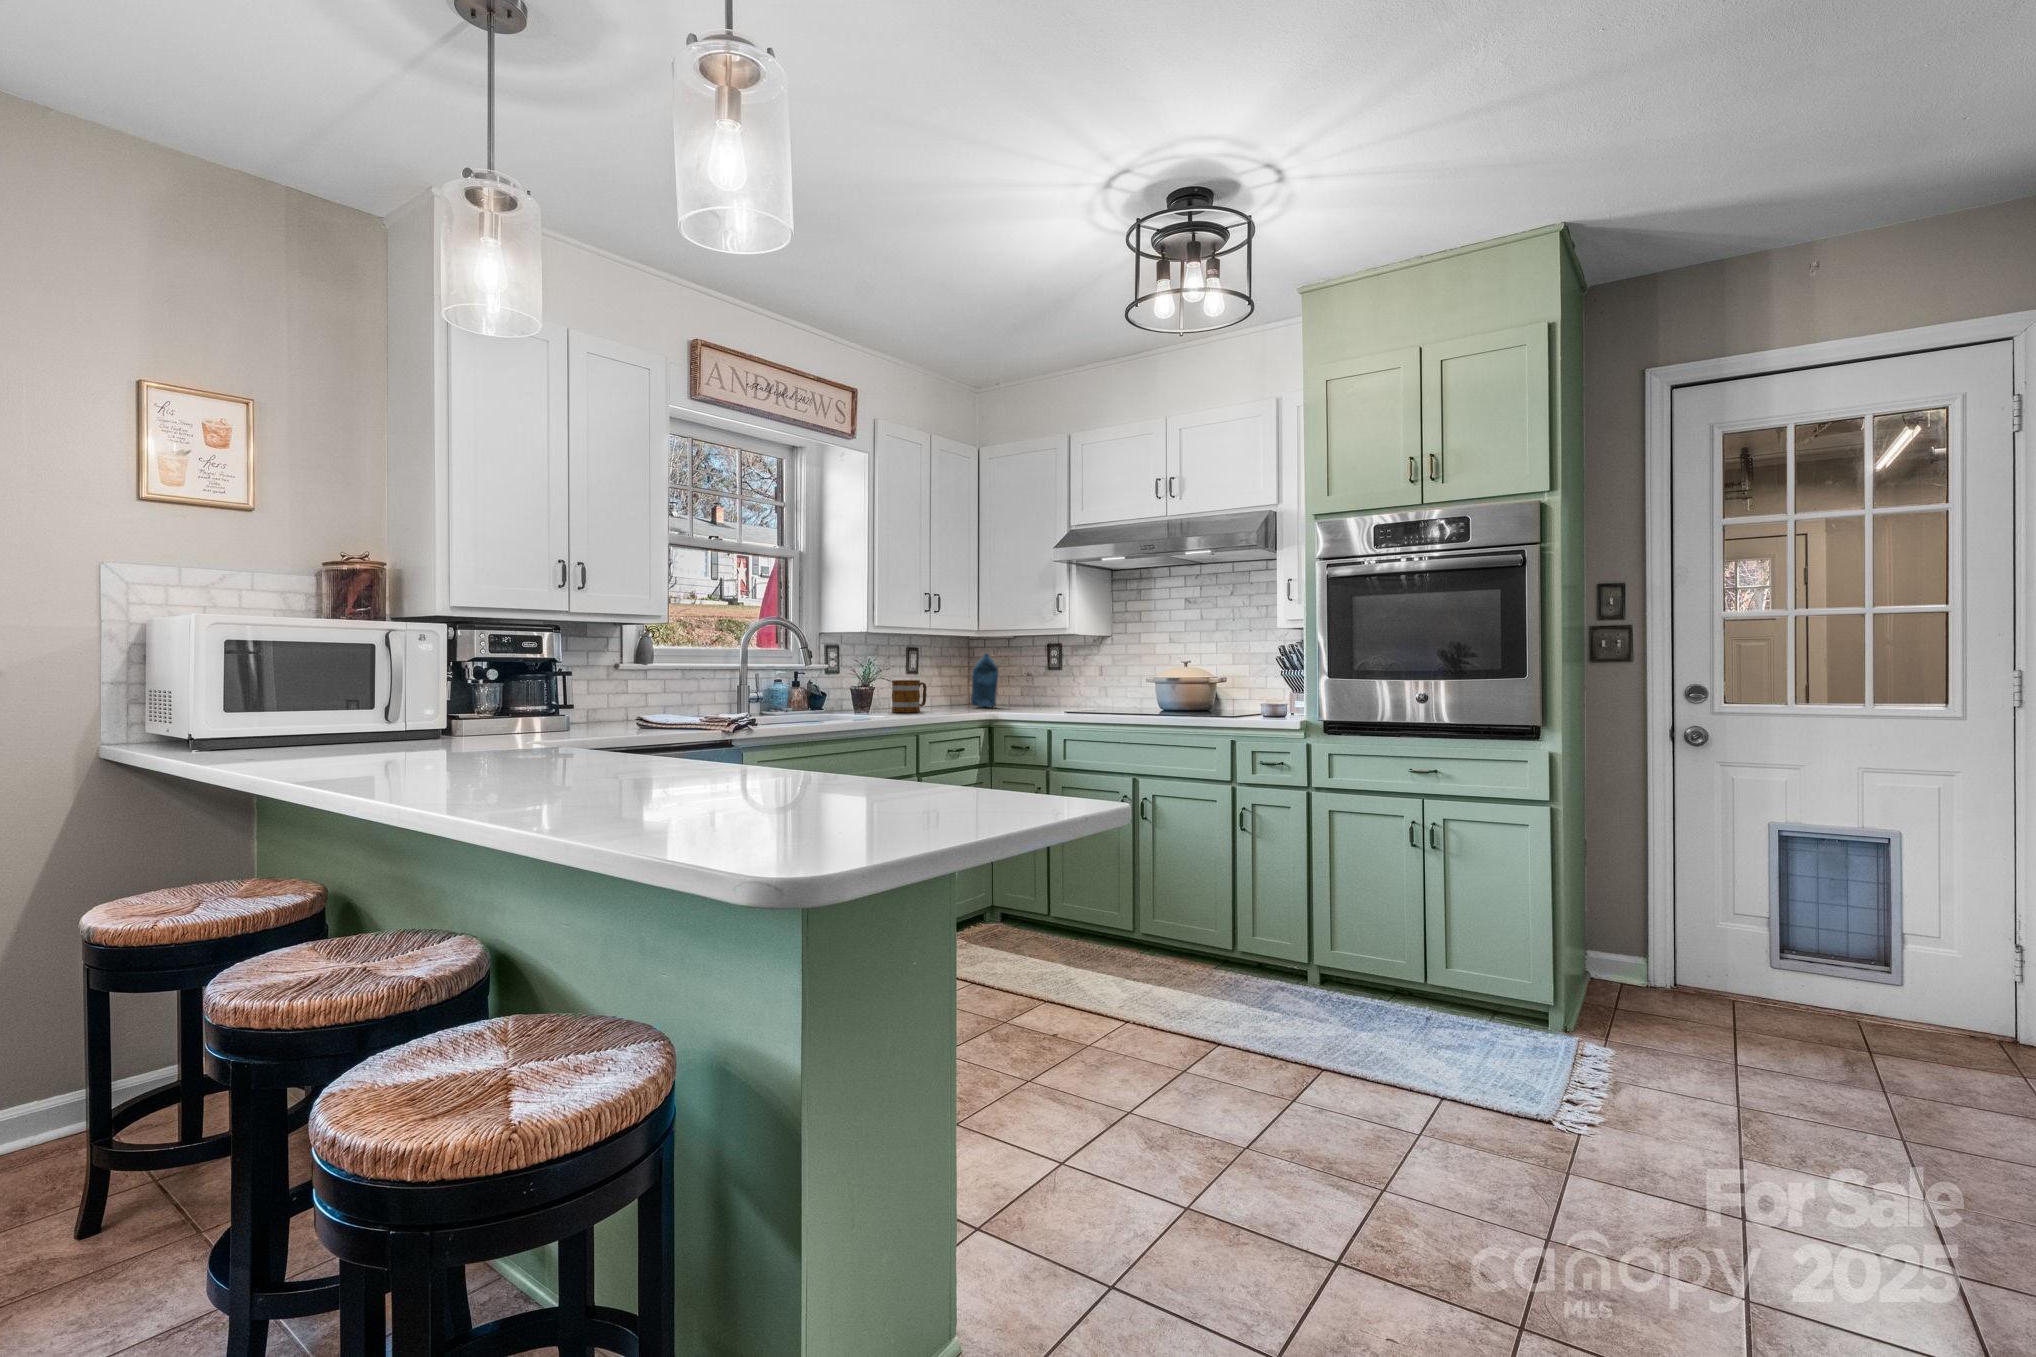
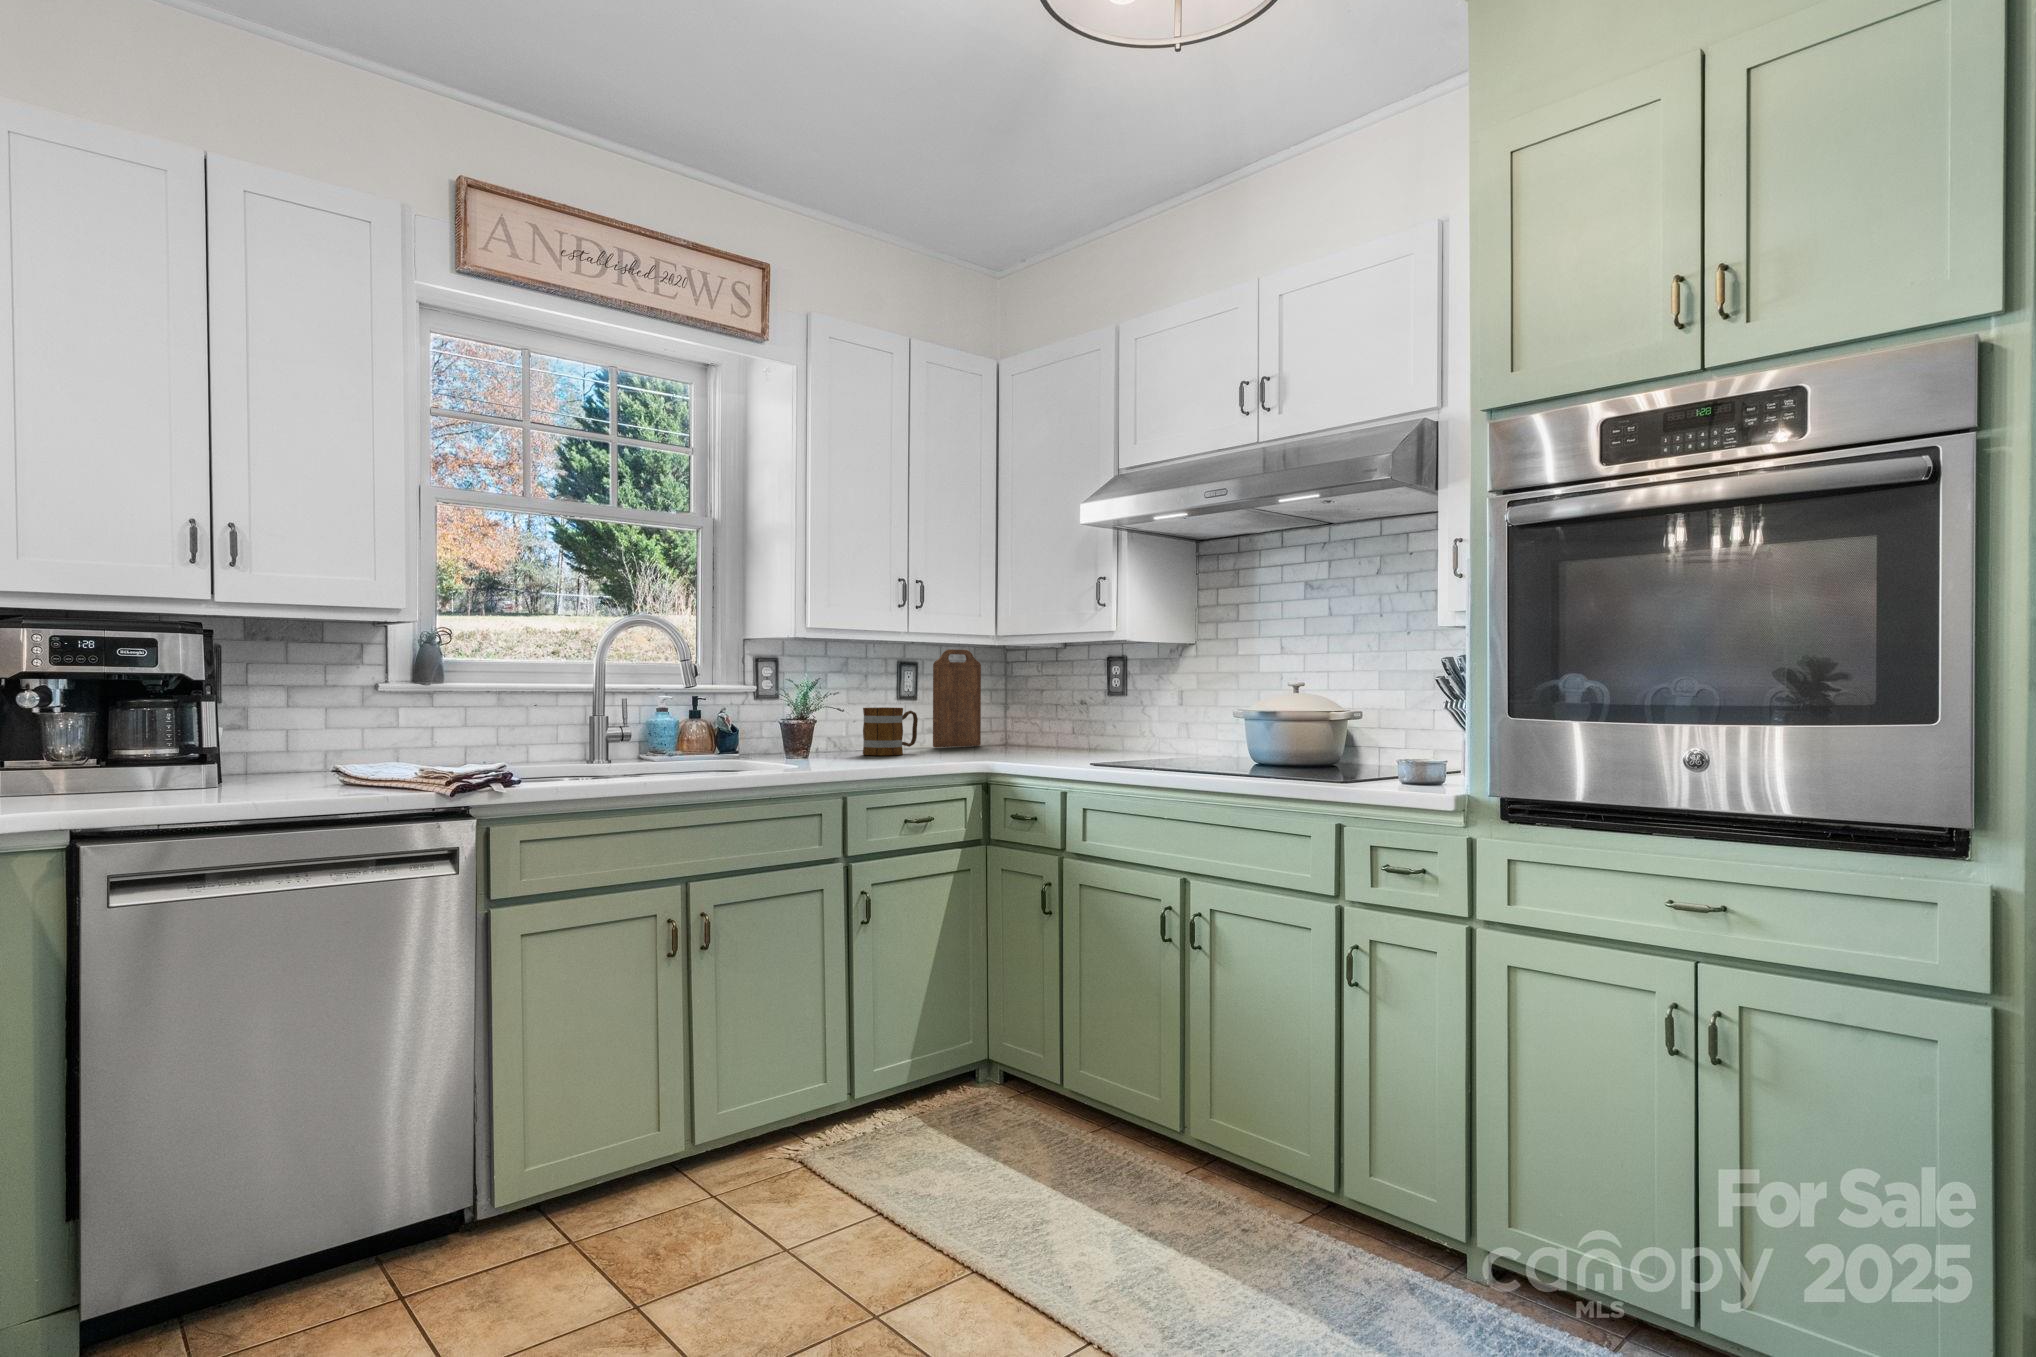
cutting board: none [926,640,955,708] -> present [933,649,981,747]
bottle: present [971,654,998,707] -> none [999,669,1038,748]

